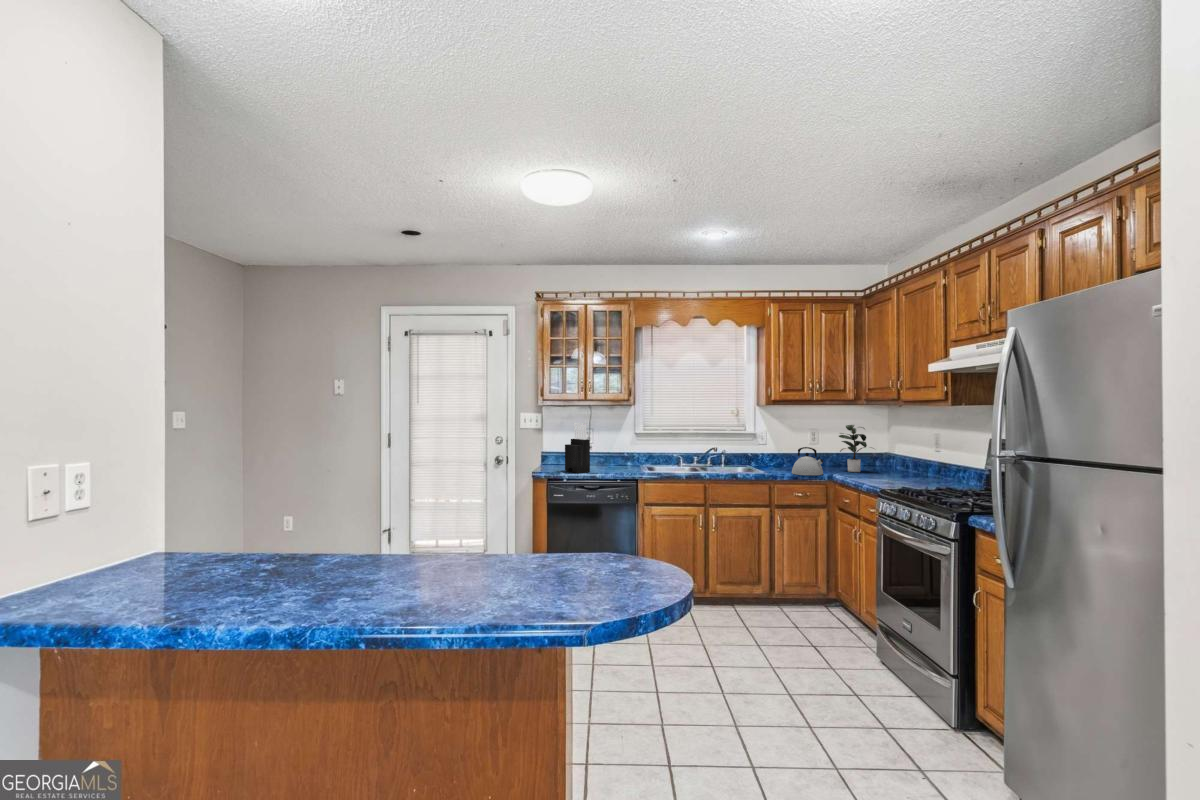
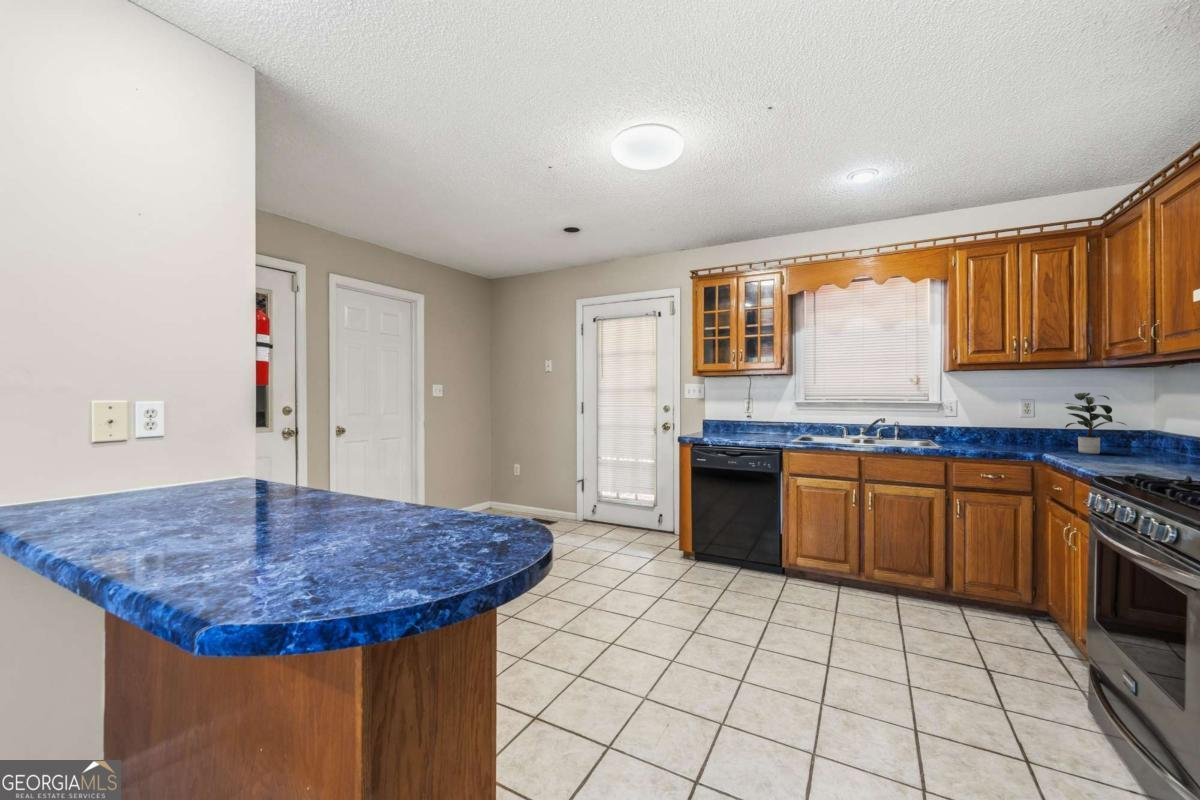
knife block: present [565,423,590,473] -> none [717,393,739,440]
kettle: present [792,447,823,475] -> none [984,420,1032,454]

